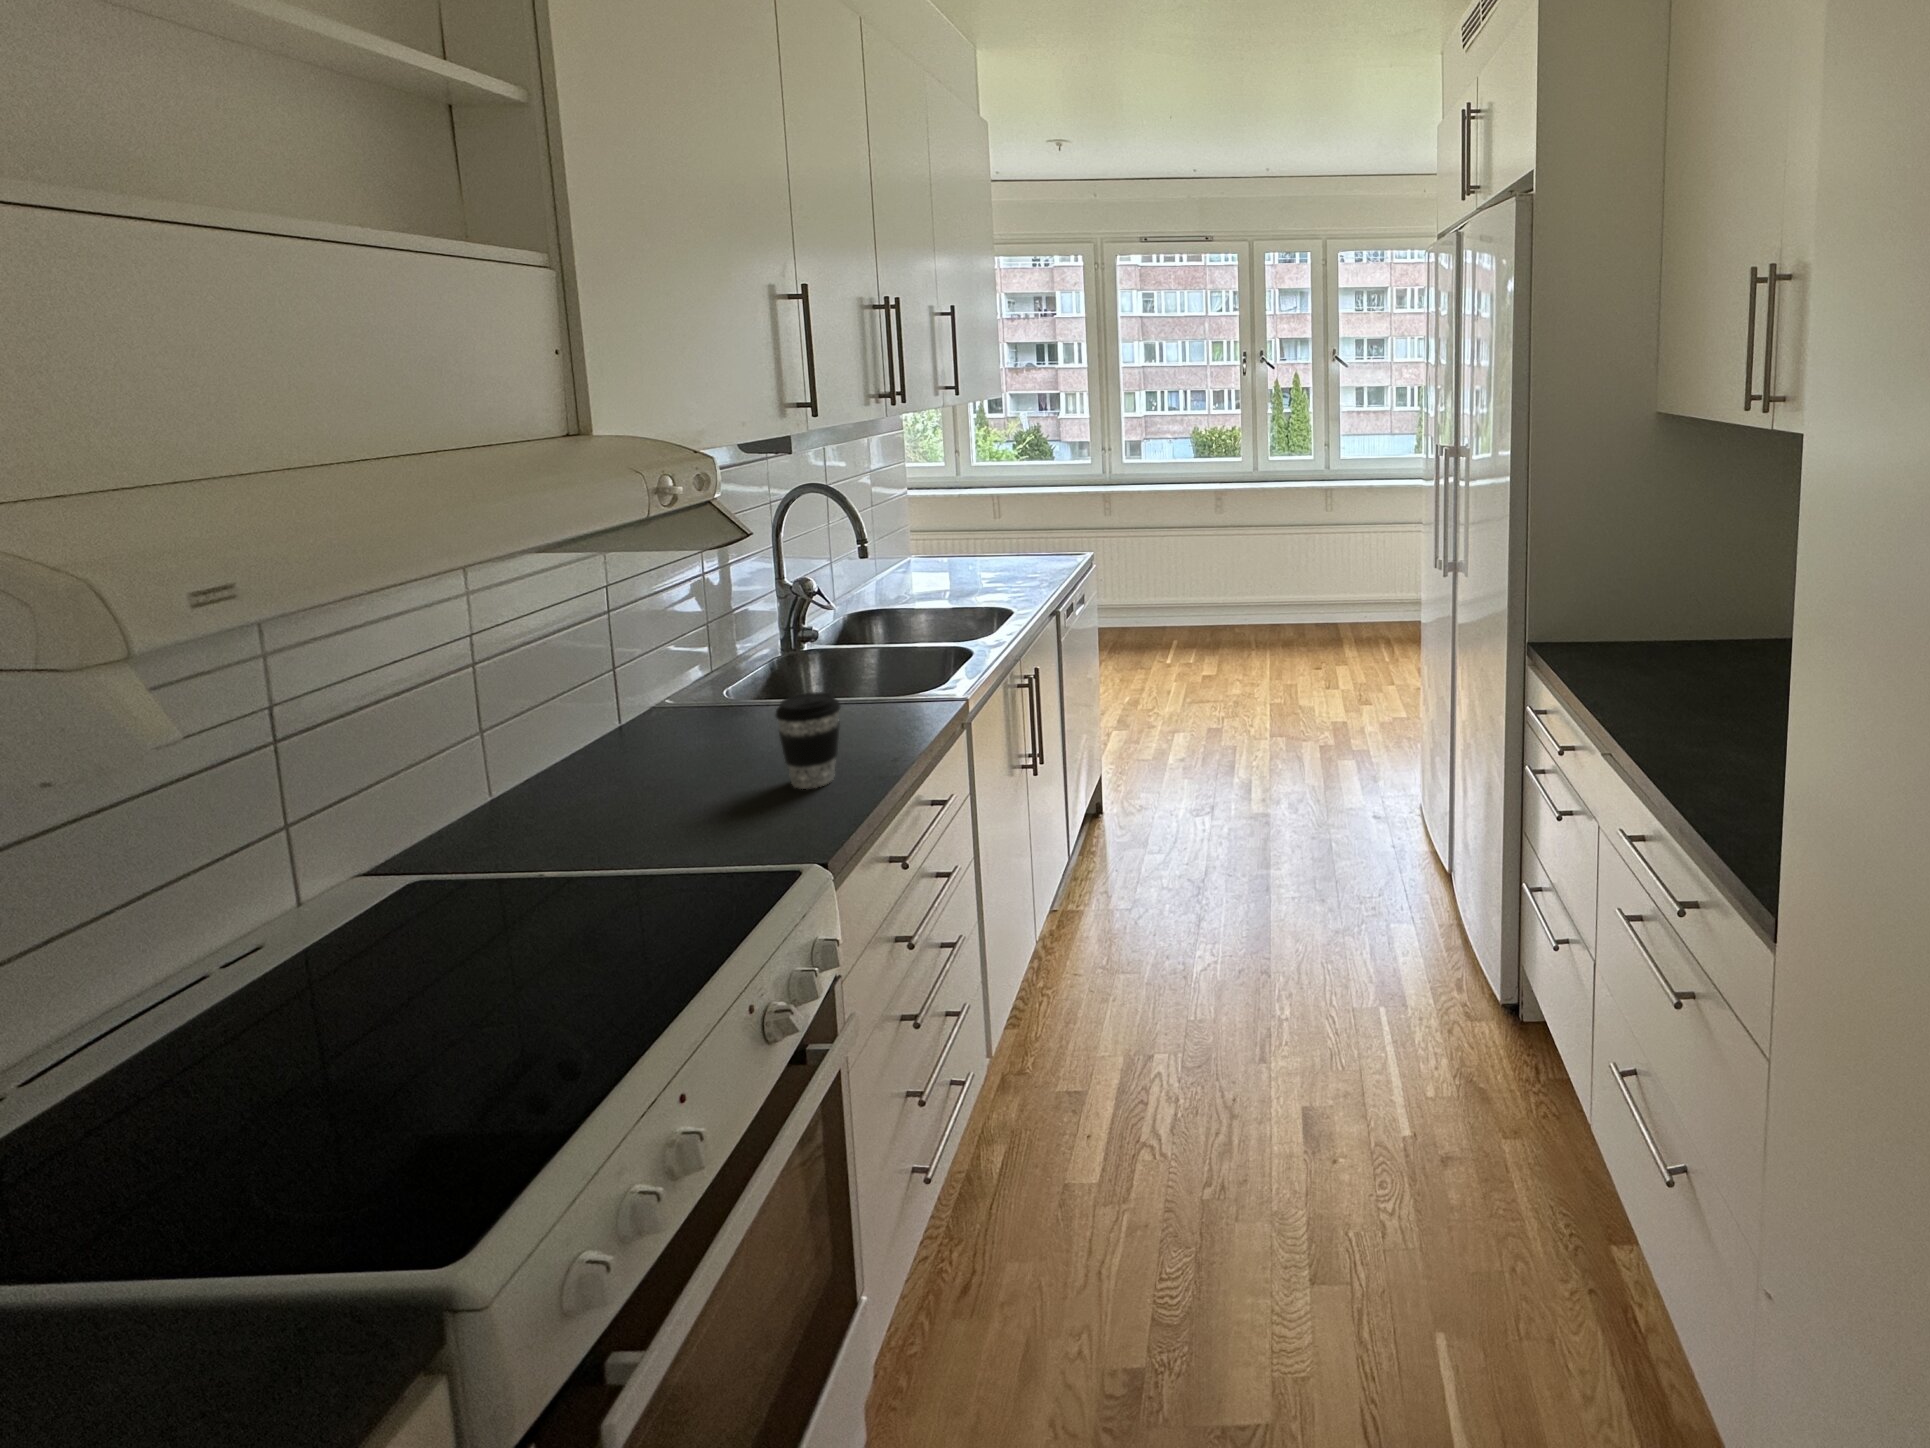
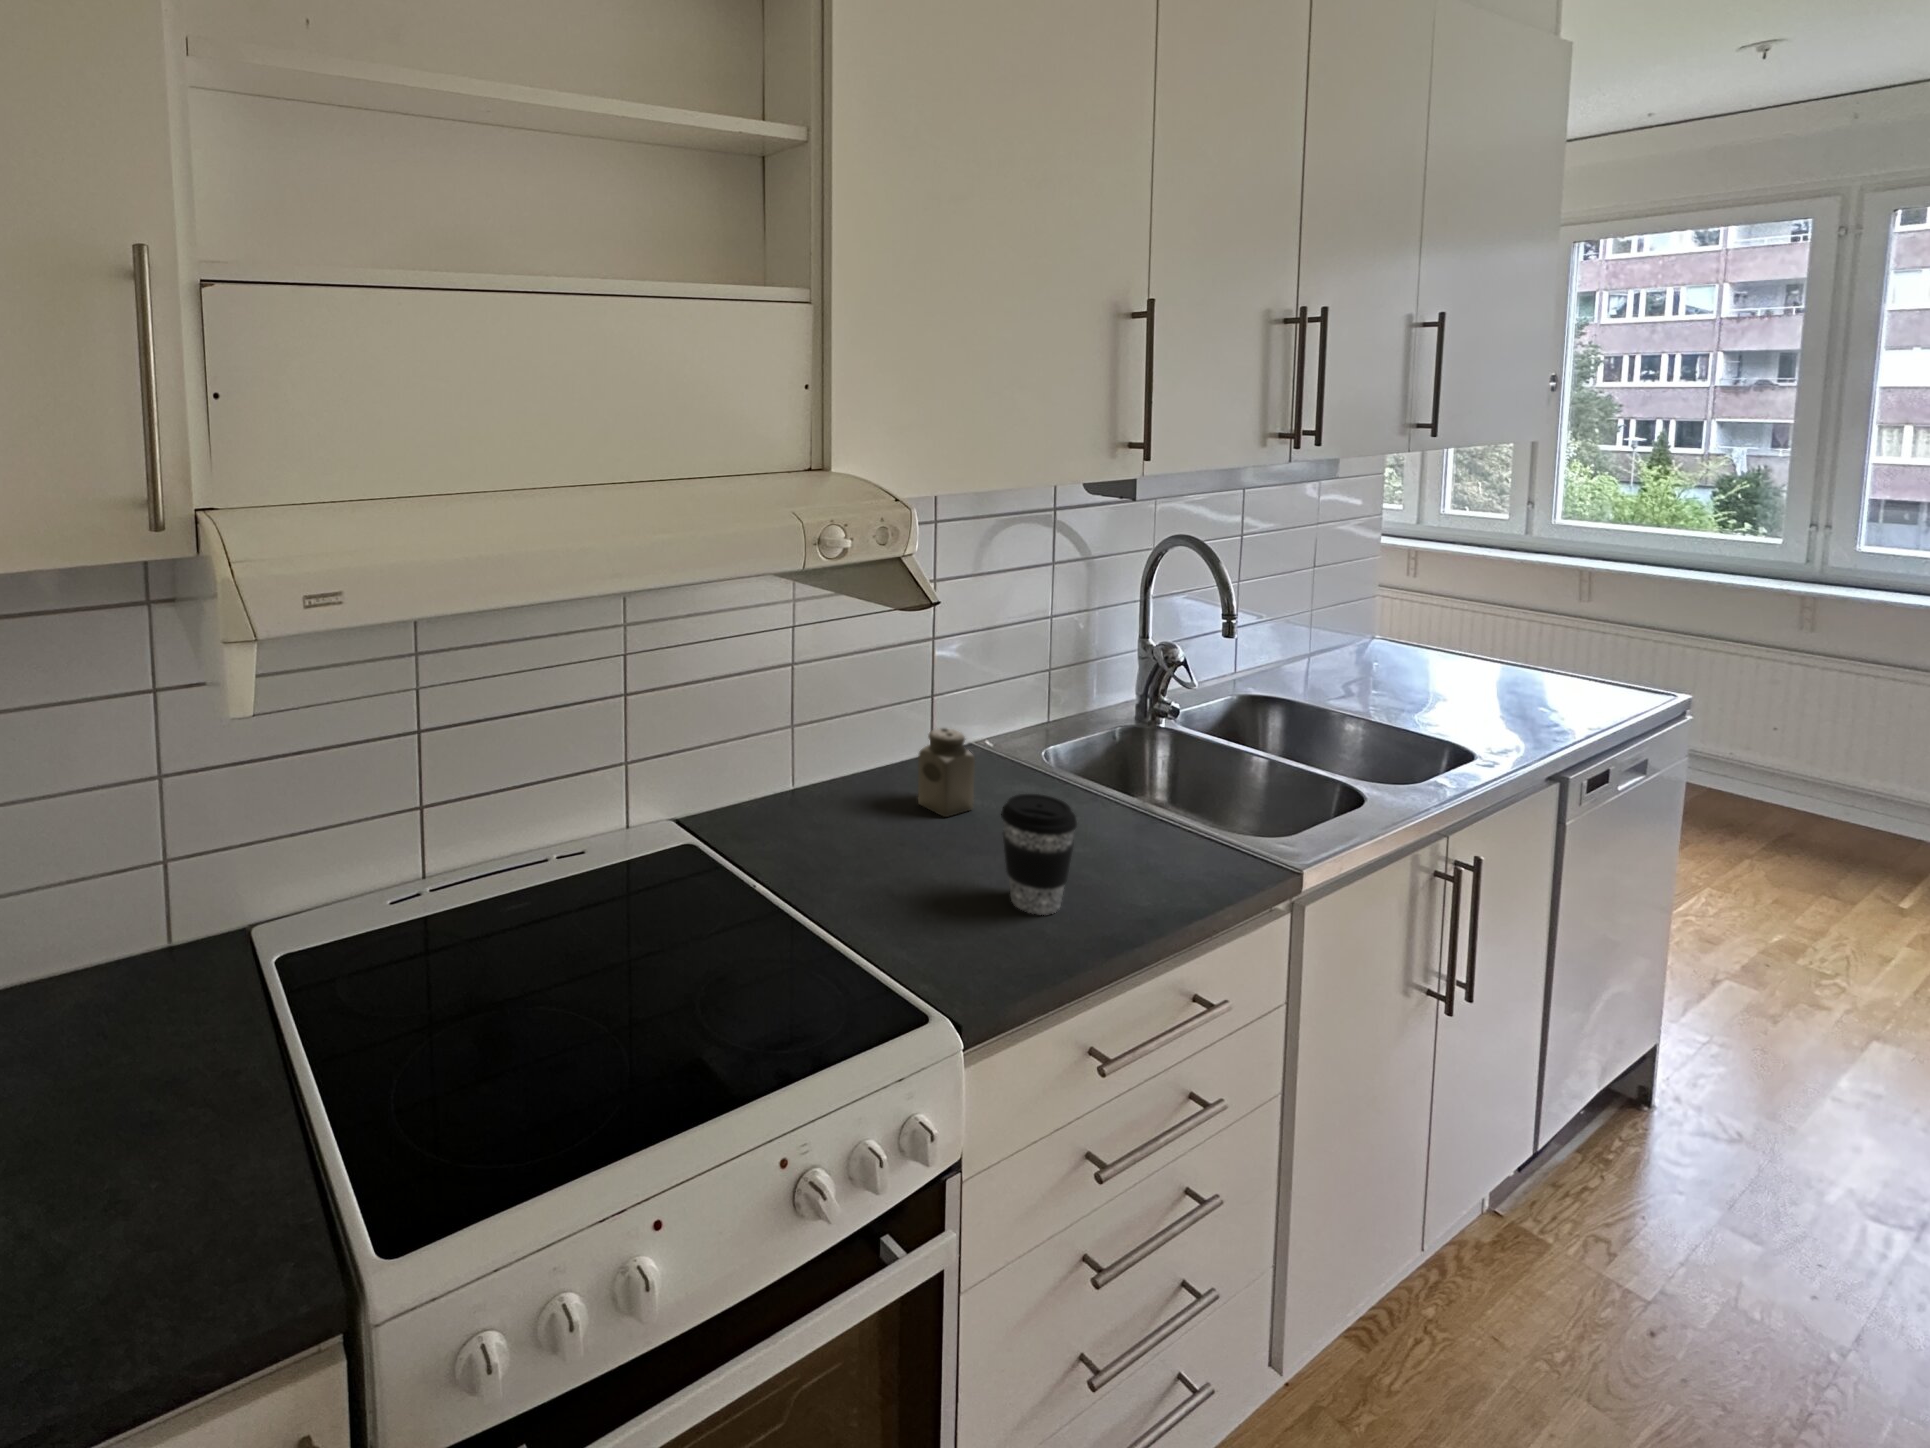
salt shaker: none [643,680,705,761] -> present [918,728,975,817]

